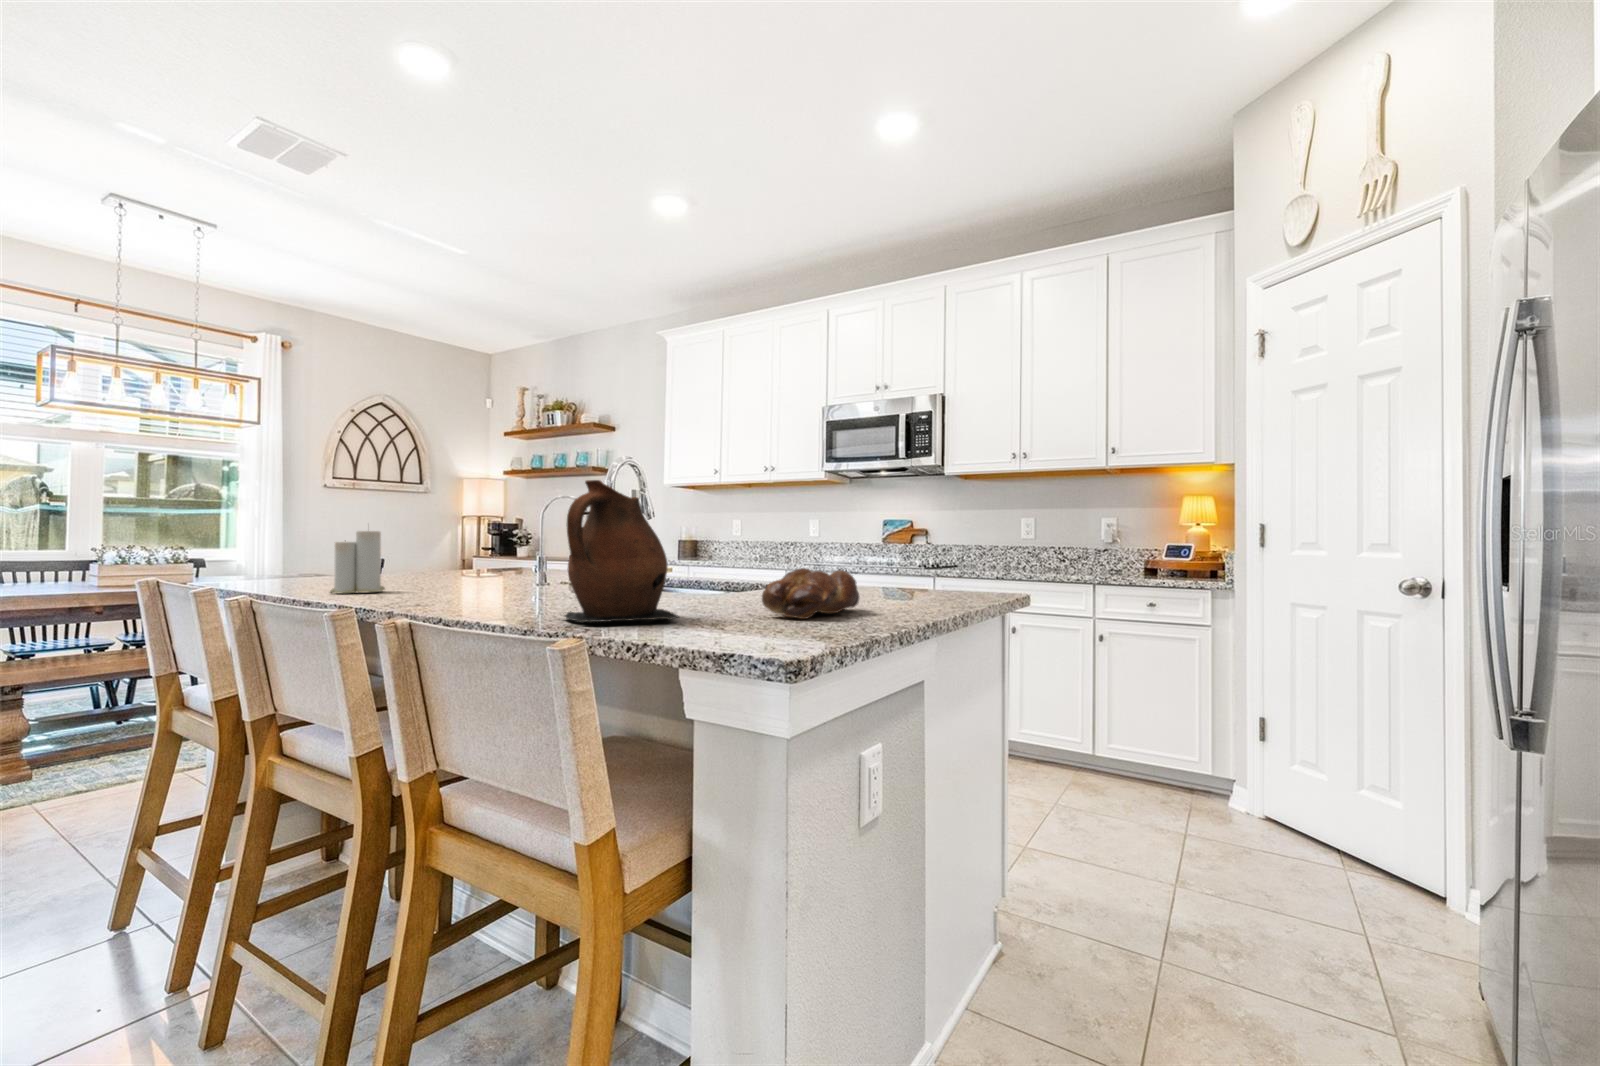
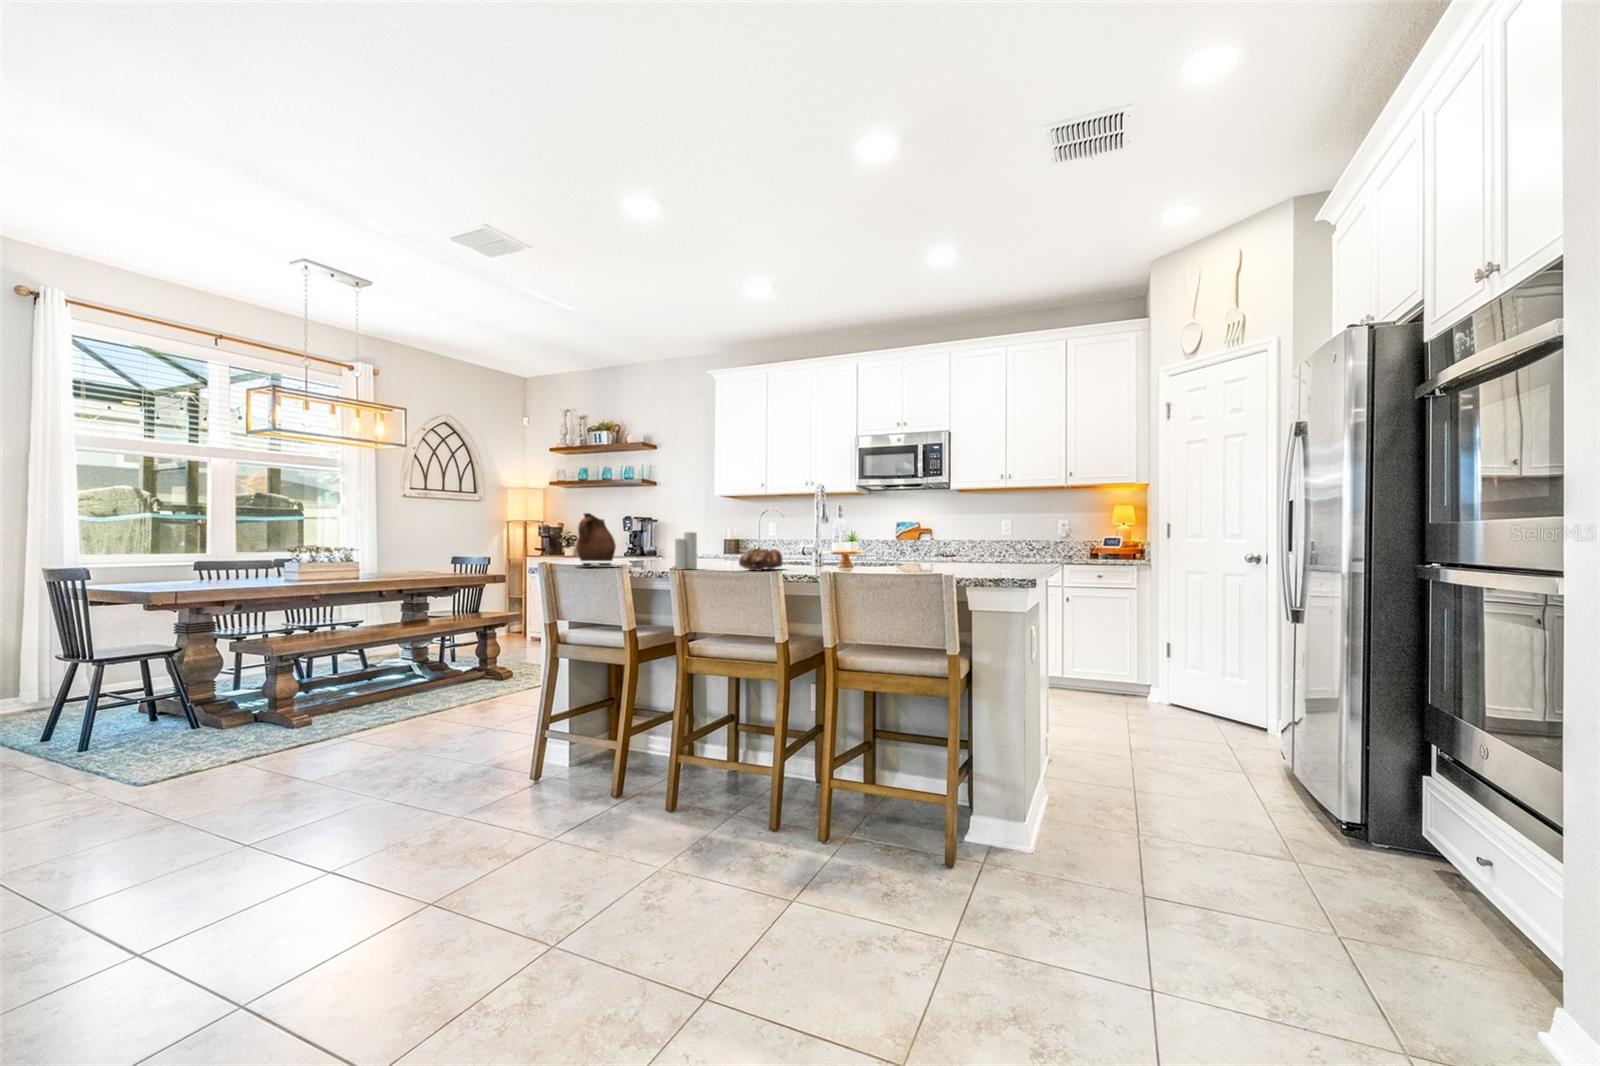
ceramic pitcher: present [564,480,679,622] -> present [576,513,616,567]
bread loaf: present [762,568,860,619] -> present [739,548,783,571]

